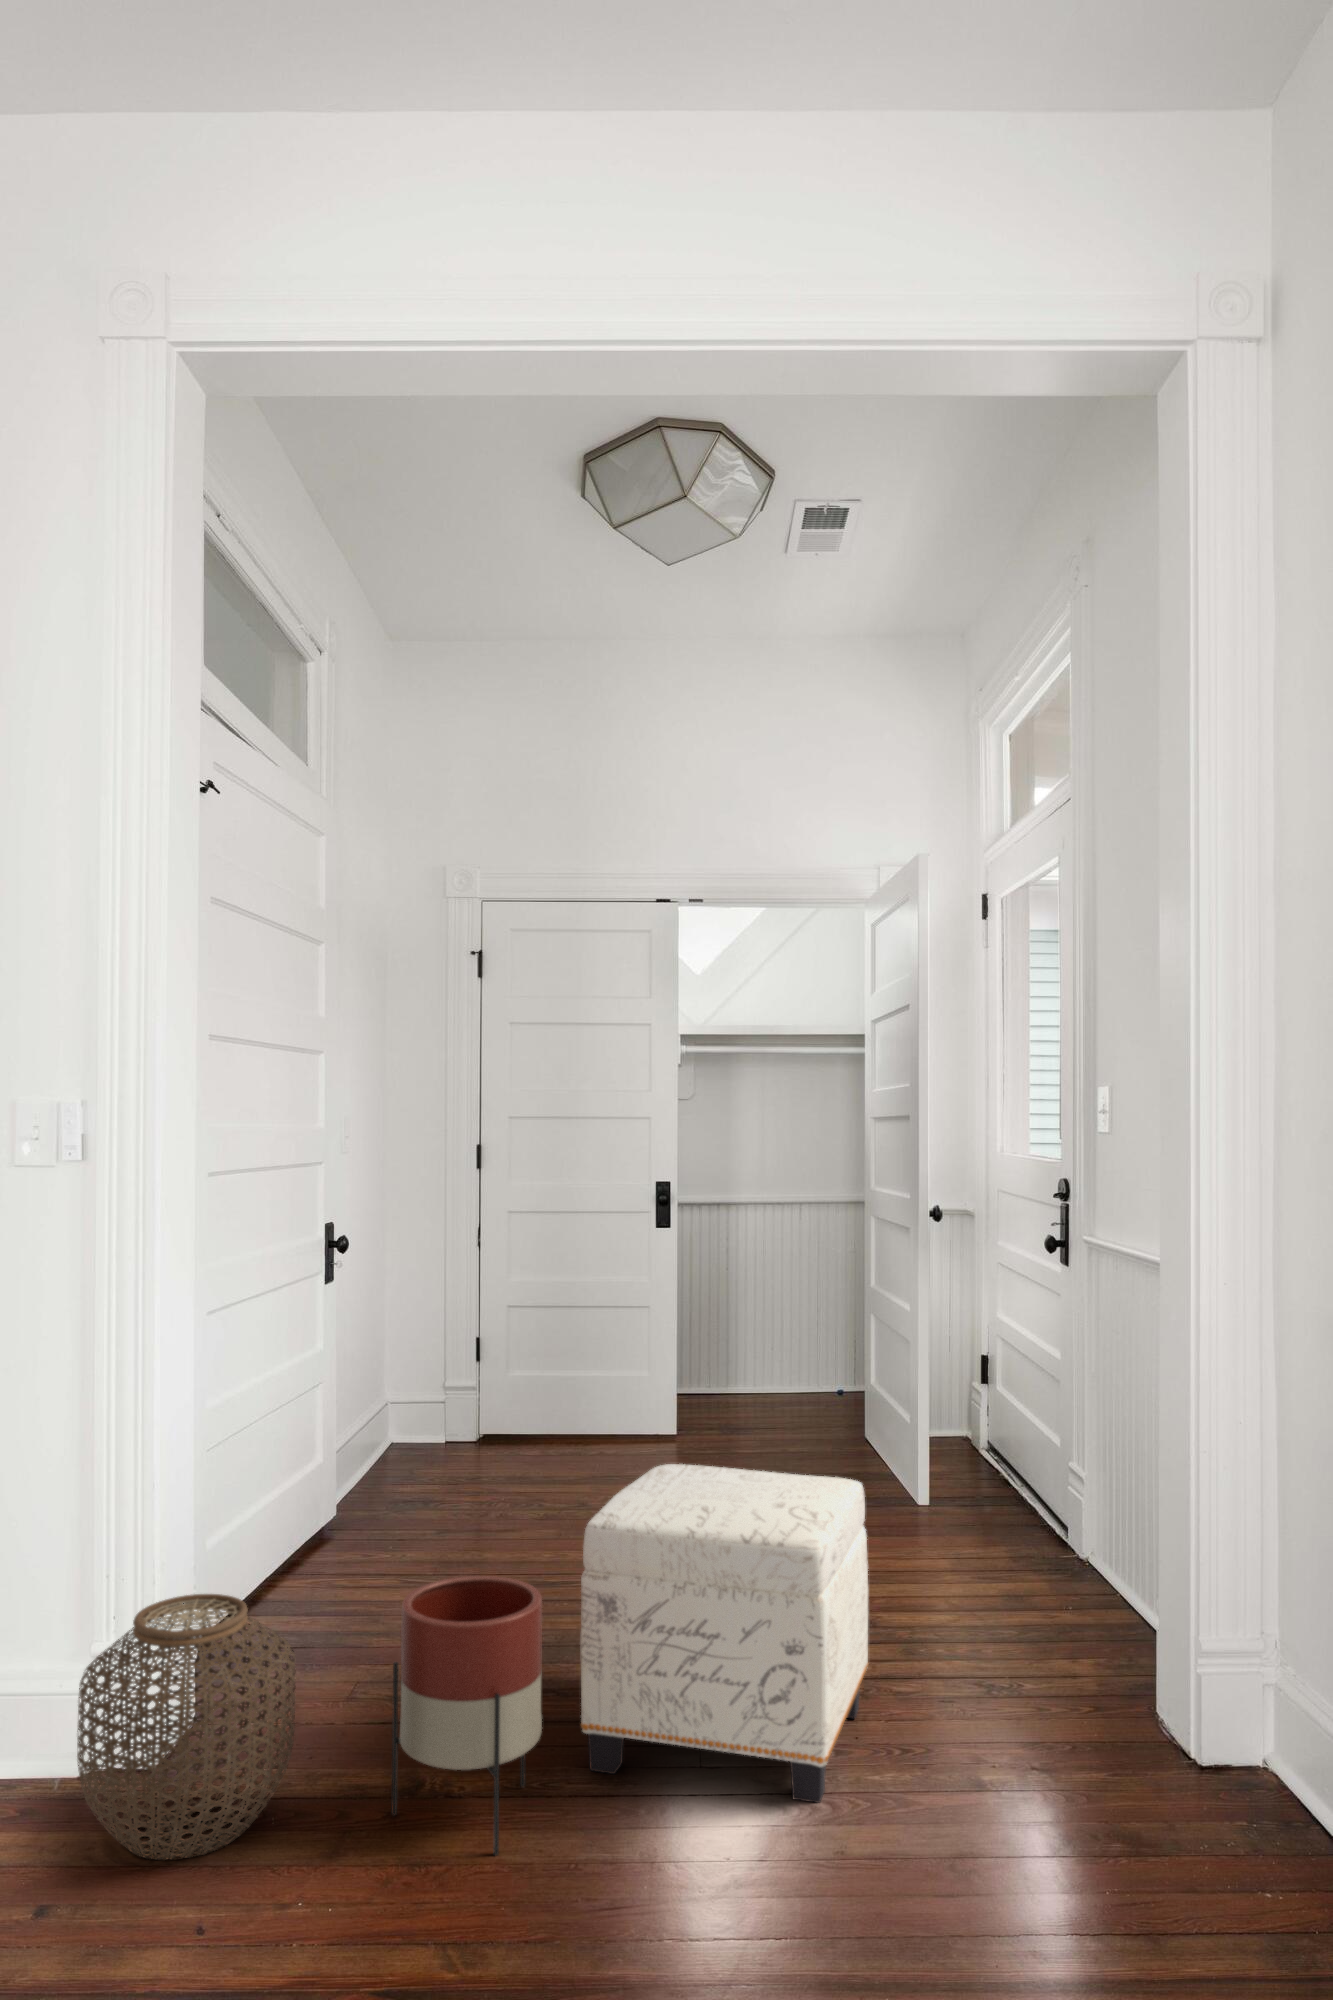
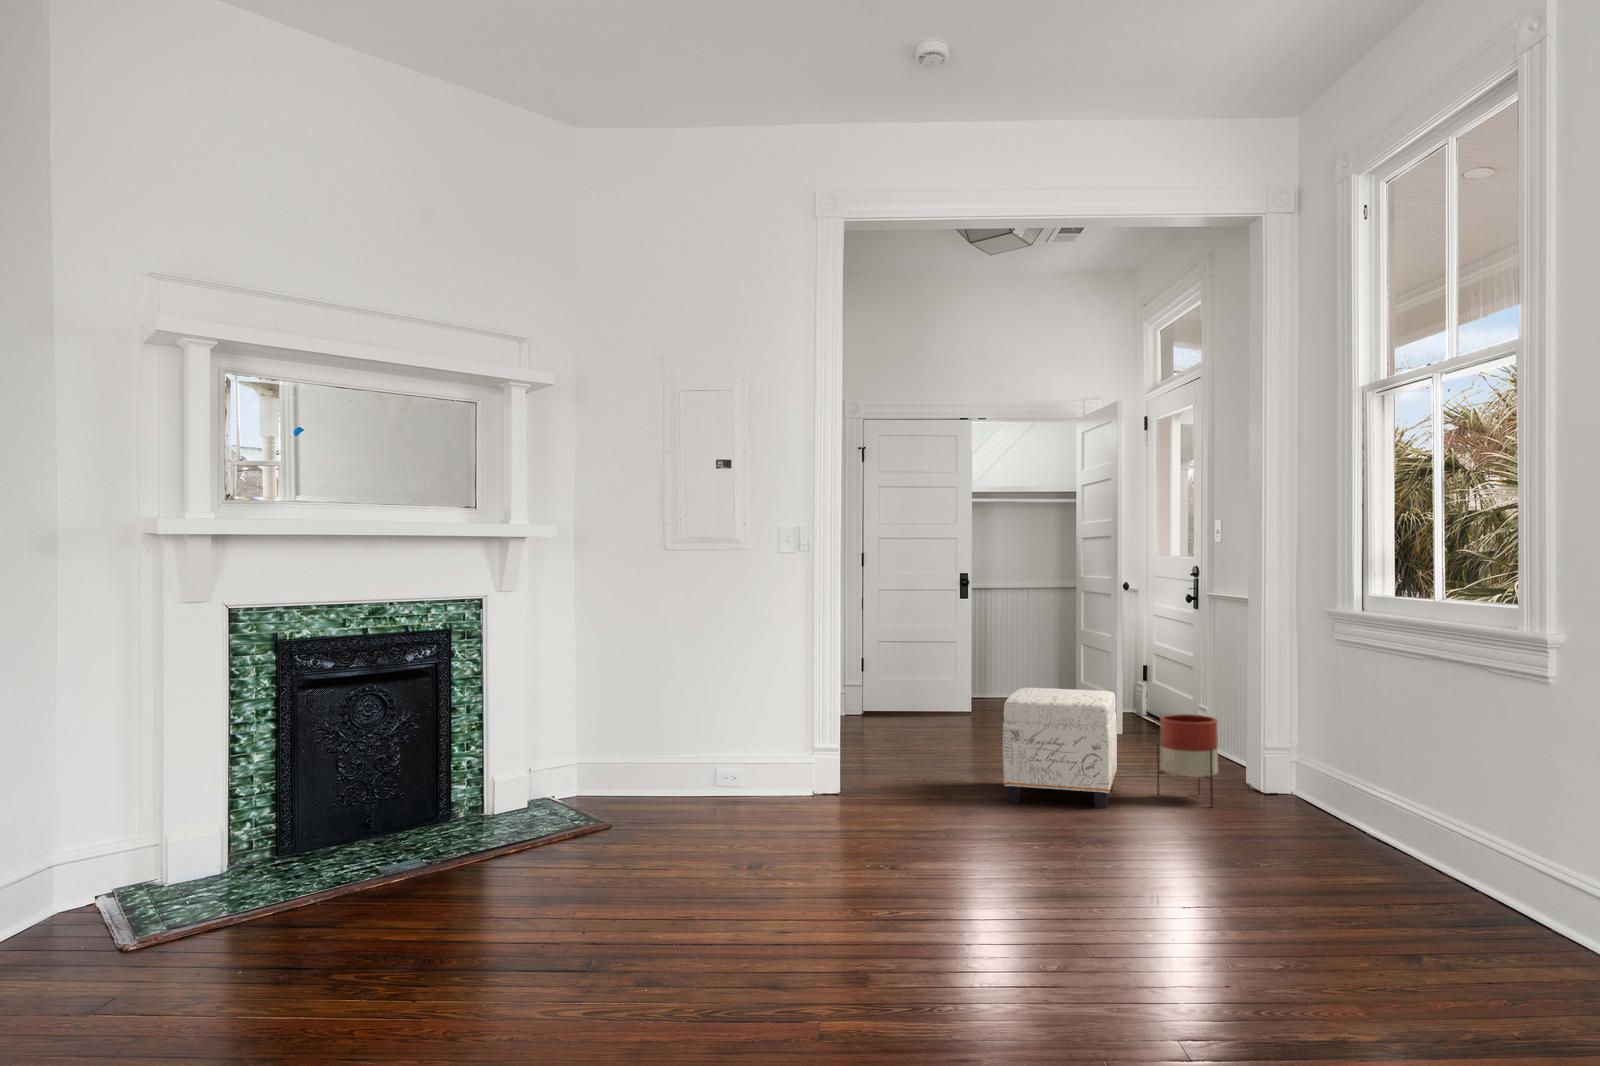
planter: present [391,1576,542,1856] -> present [1157,714,1218,807]
woven basket: present [77,1594,296,1859] -> none [817,726,898,819]

